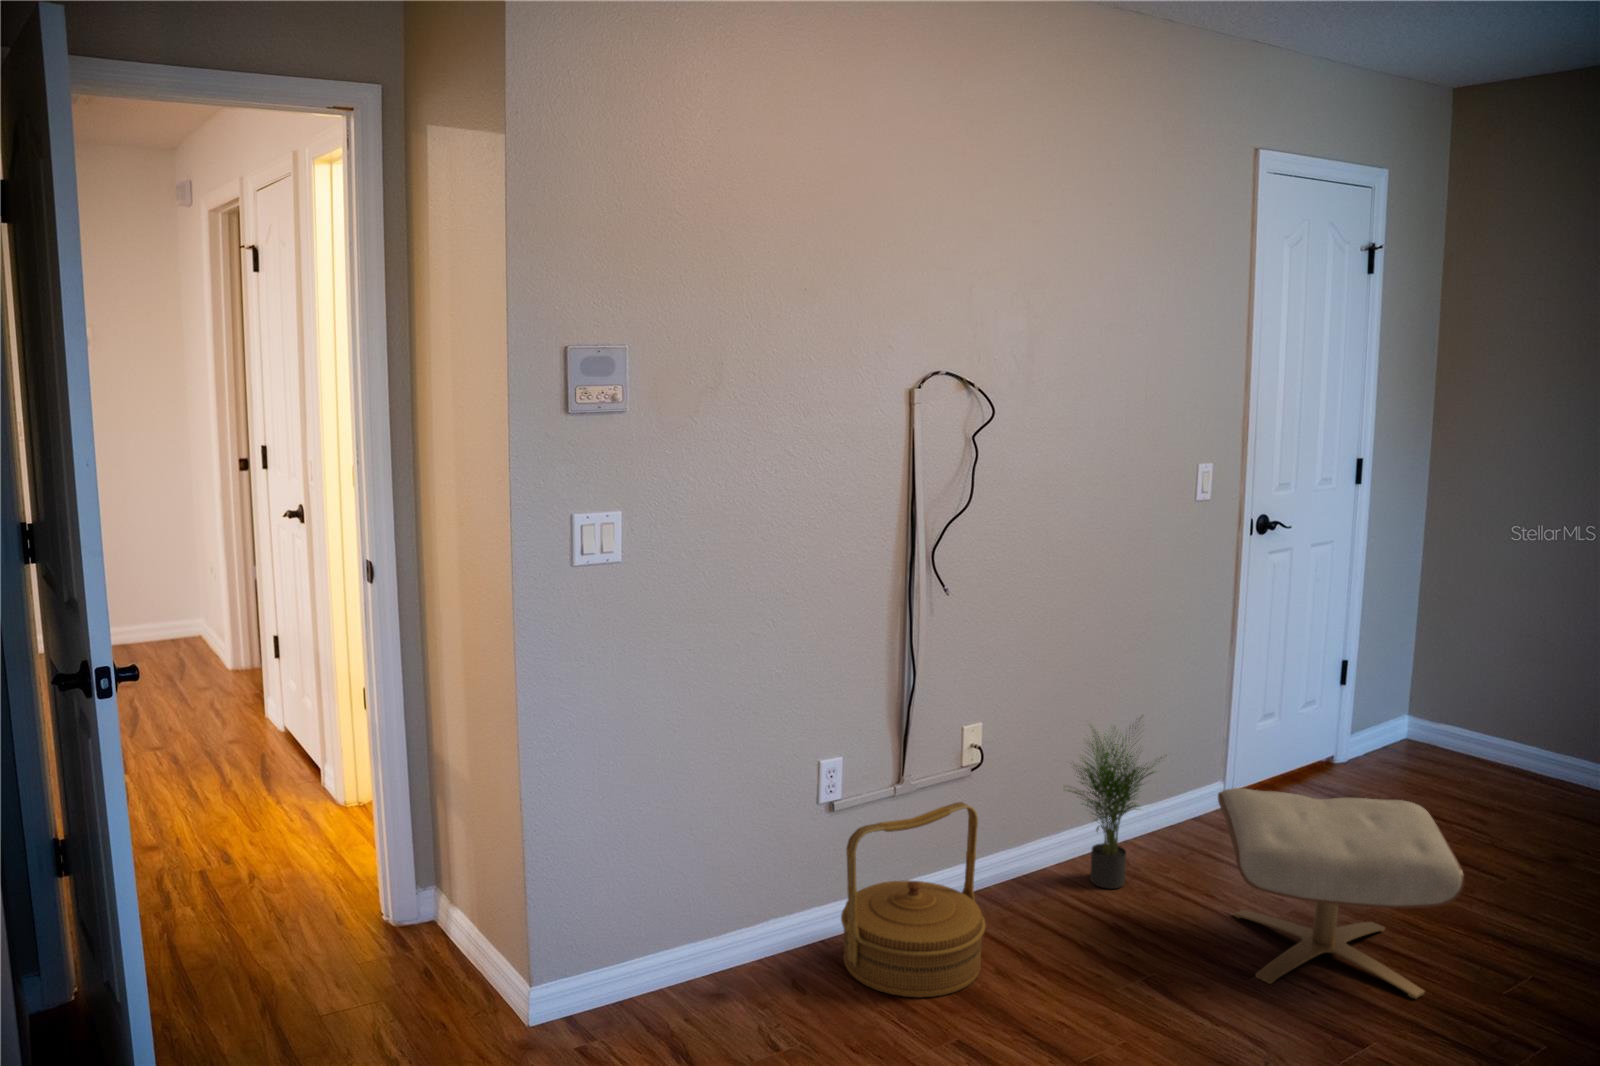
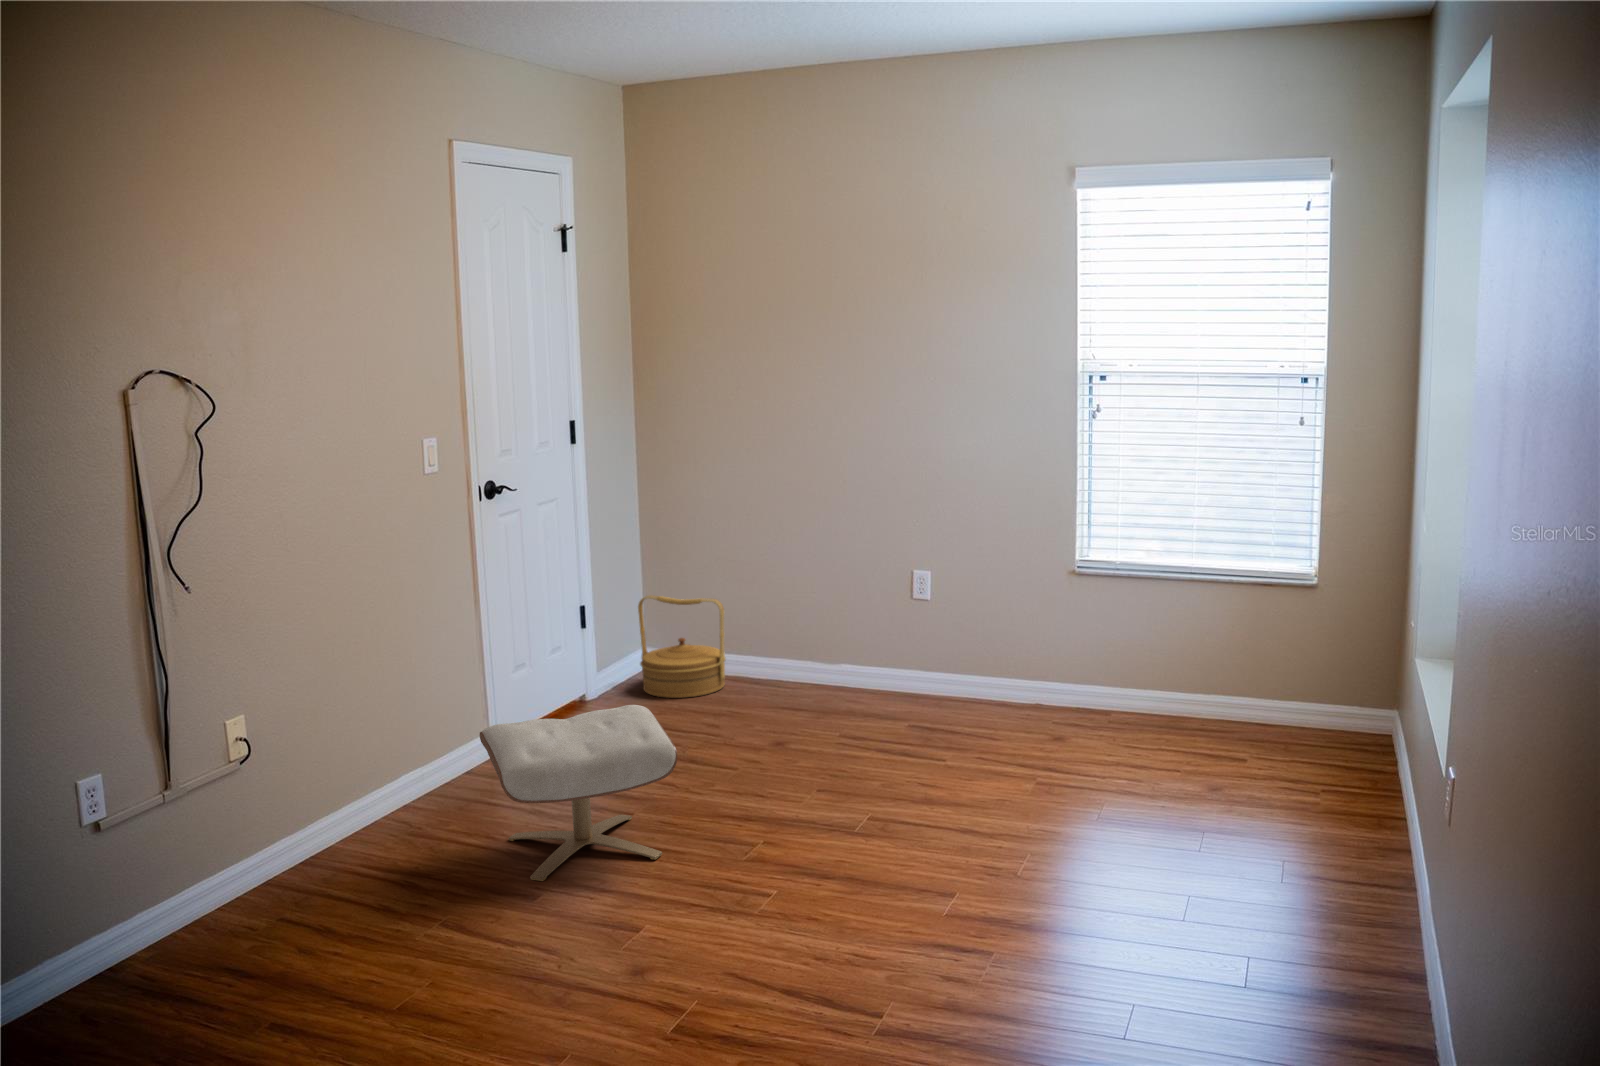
potted plant: present [1068,717,1162,889] -> none [332,678,436,849]
woven basket: present [841,802,986,997] -> present [638,595,725,698]

